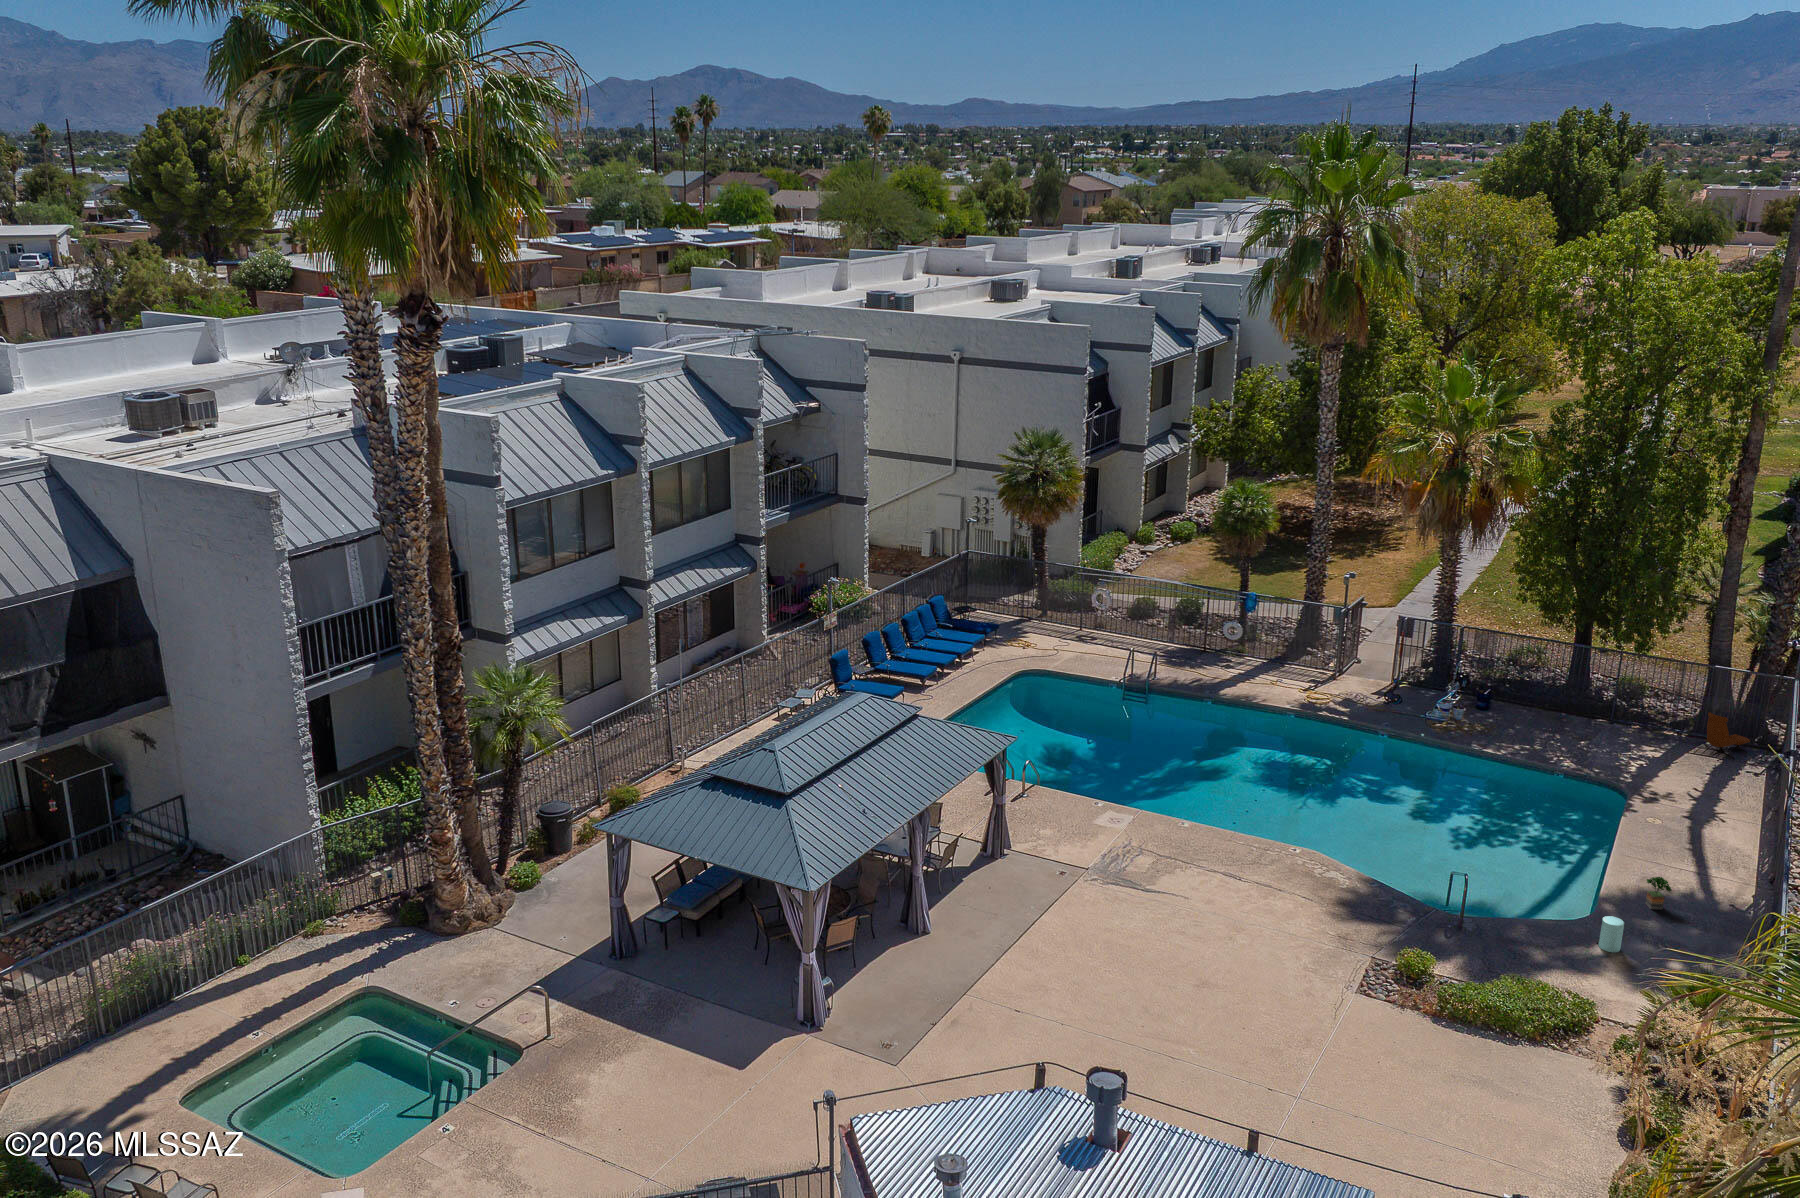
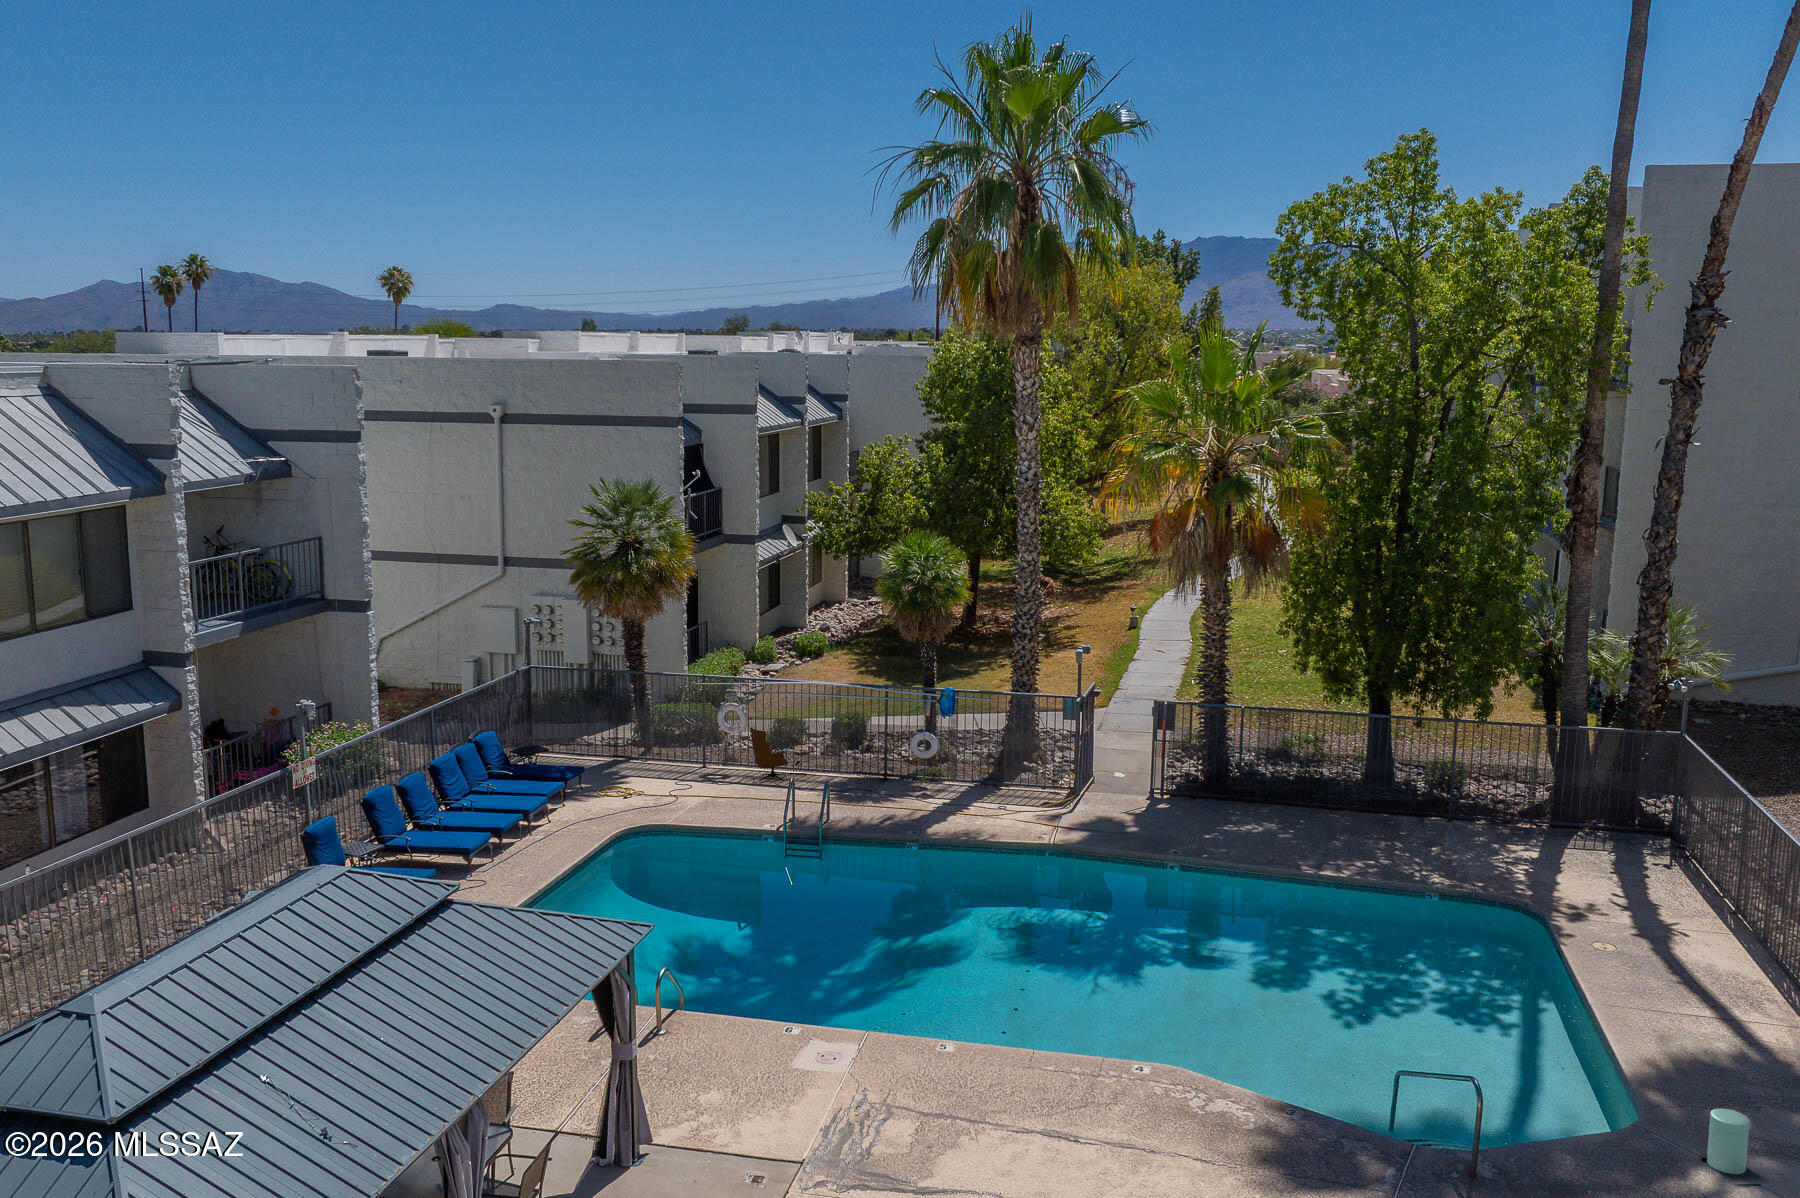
lounge chair: present [1707,712,1750,759] -> present [750,727,806,781]
potted tree: present [1646,877,1671,910] -> none [1696,1025,1743,1082]

